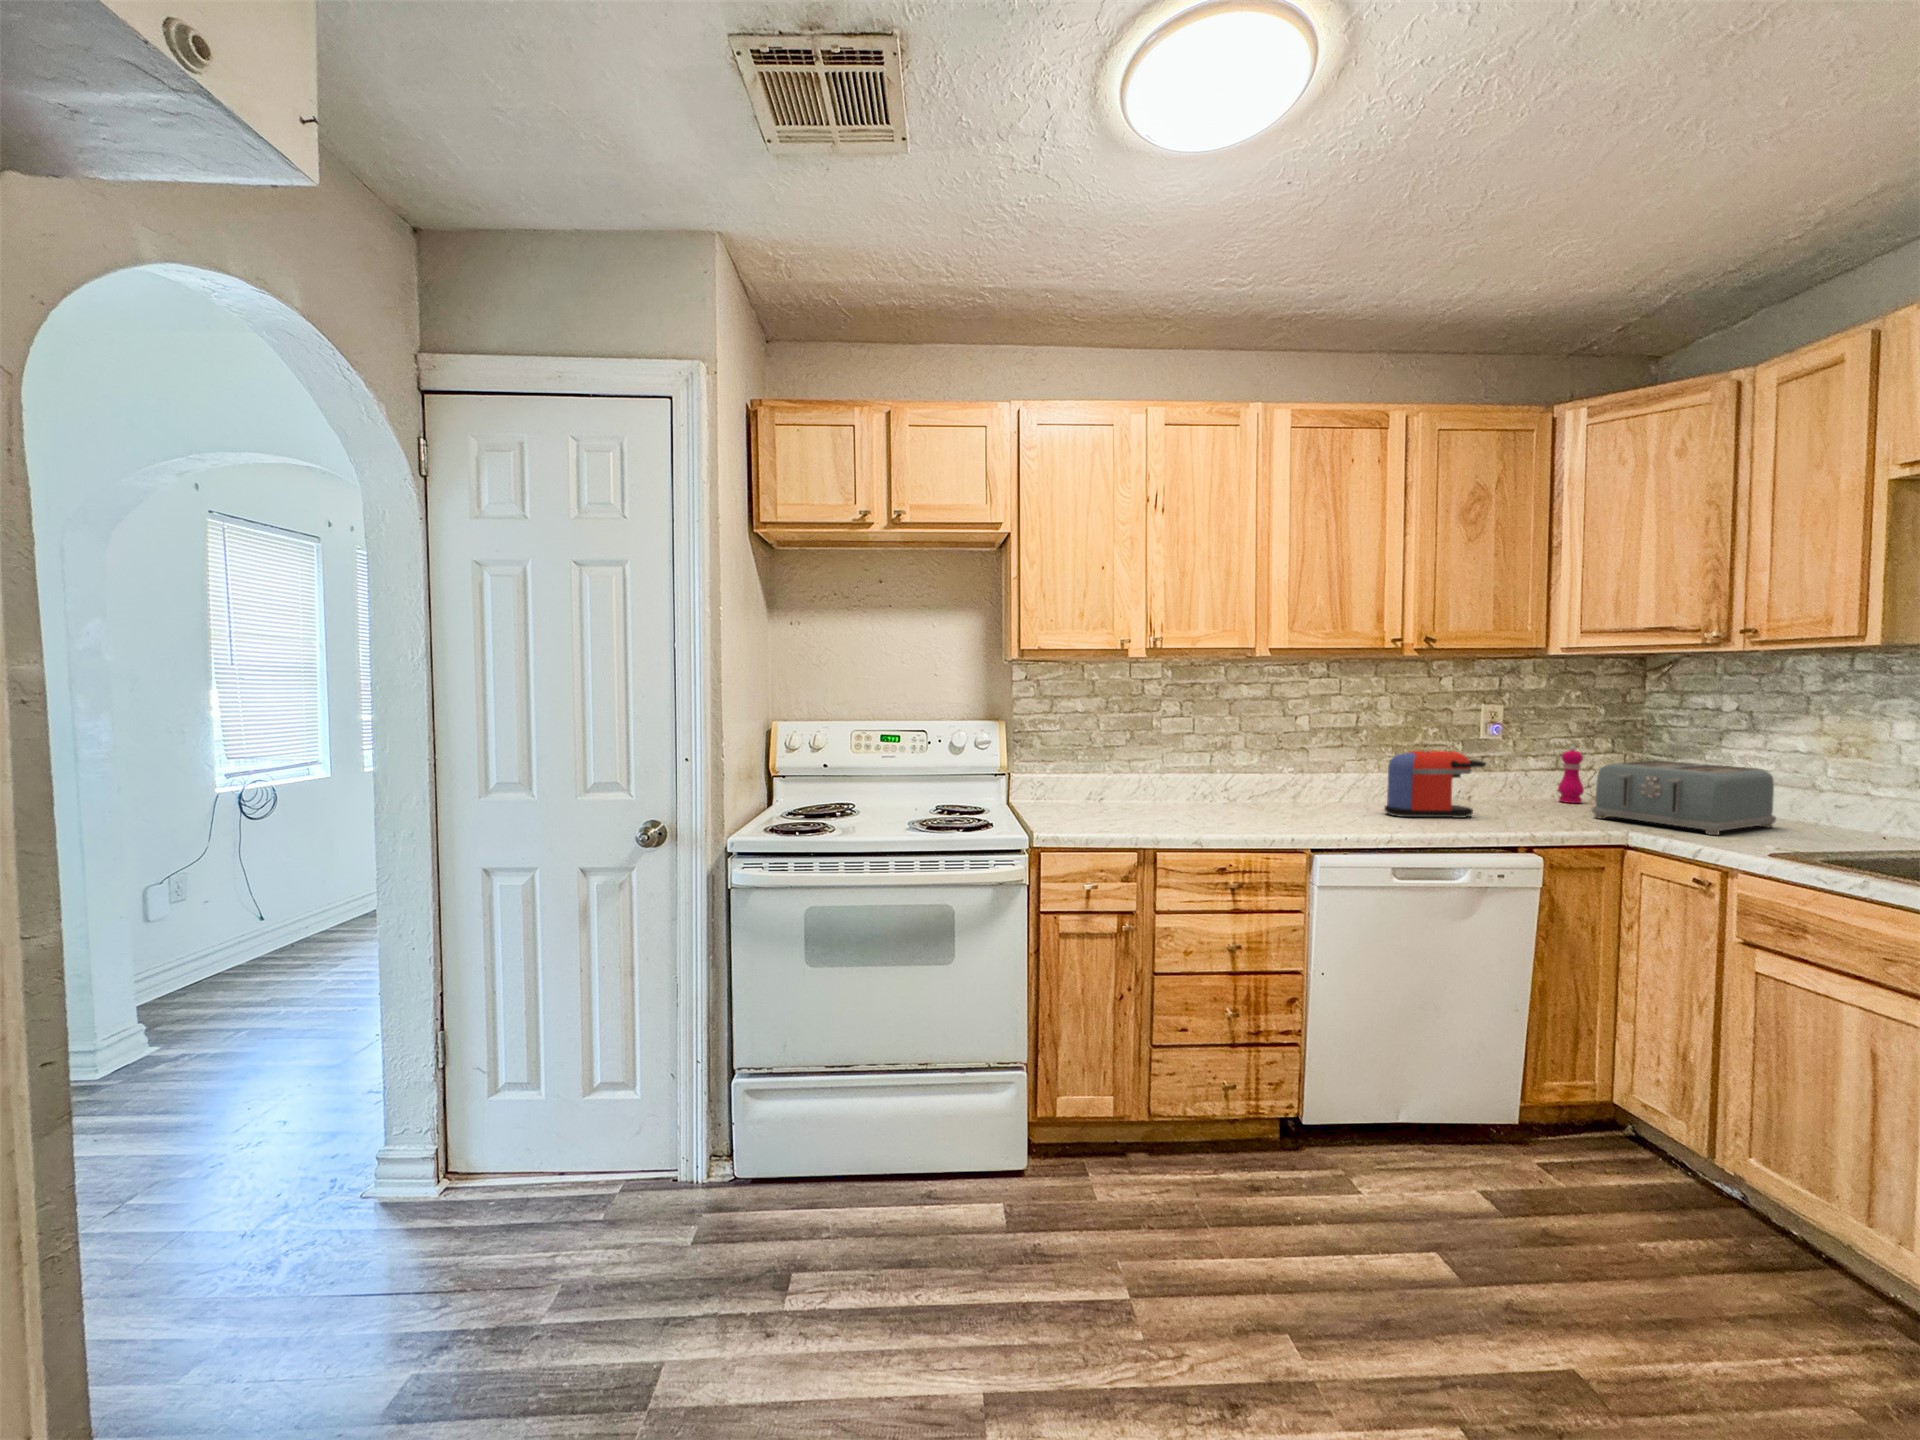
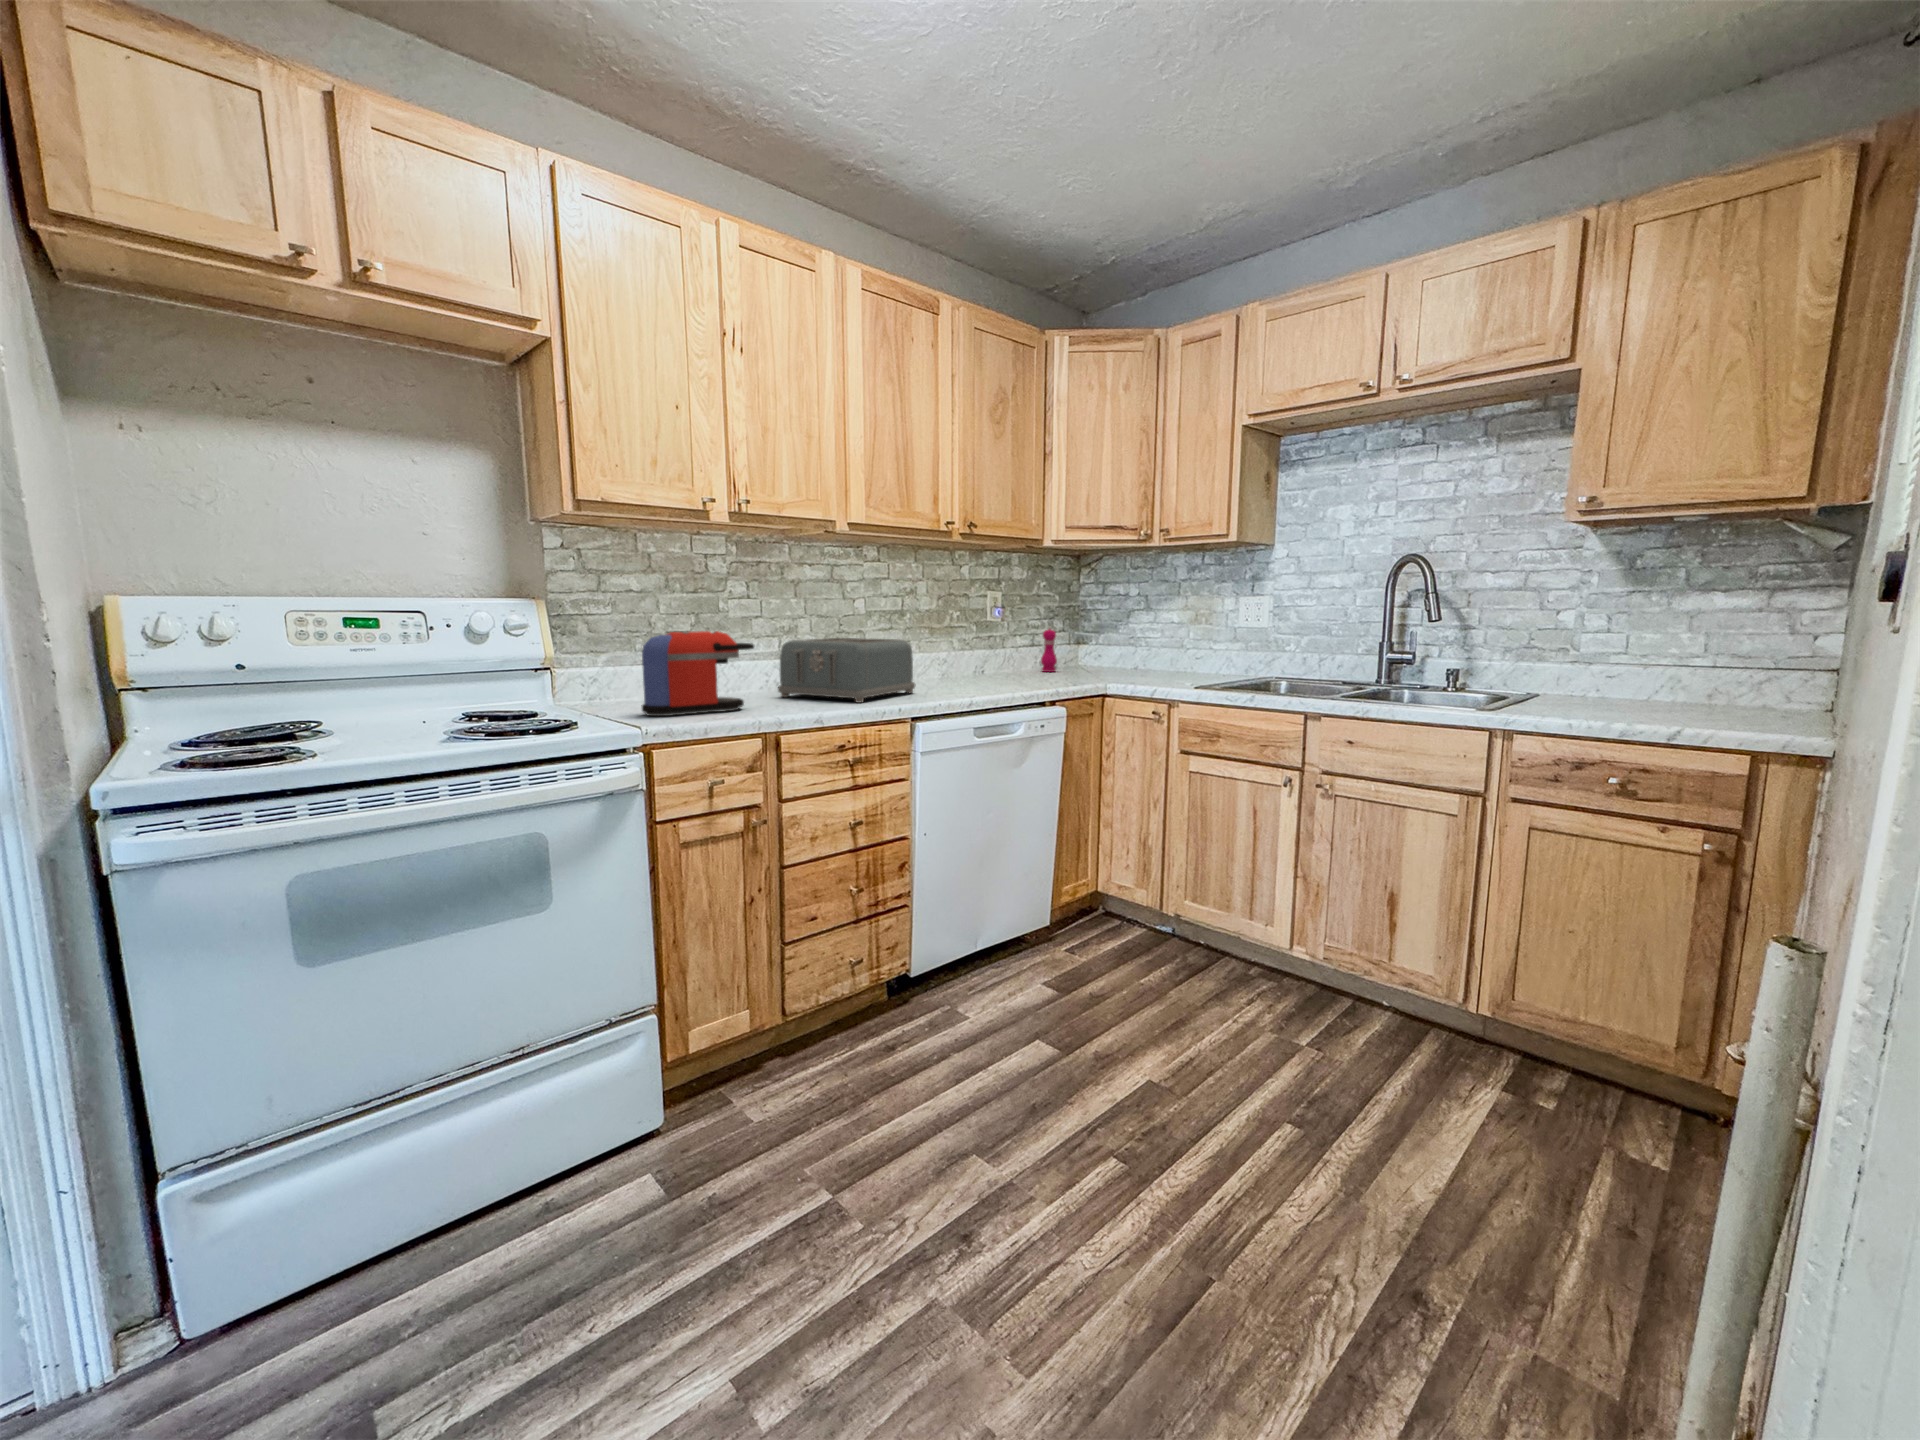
coffee maker: present [1384,751,1486,818] -> present [642,631,754,716]
toaster: present [1592,760,1776,835] -> present [778,638,916,703]

